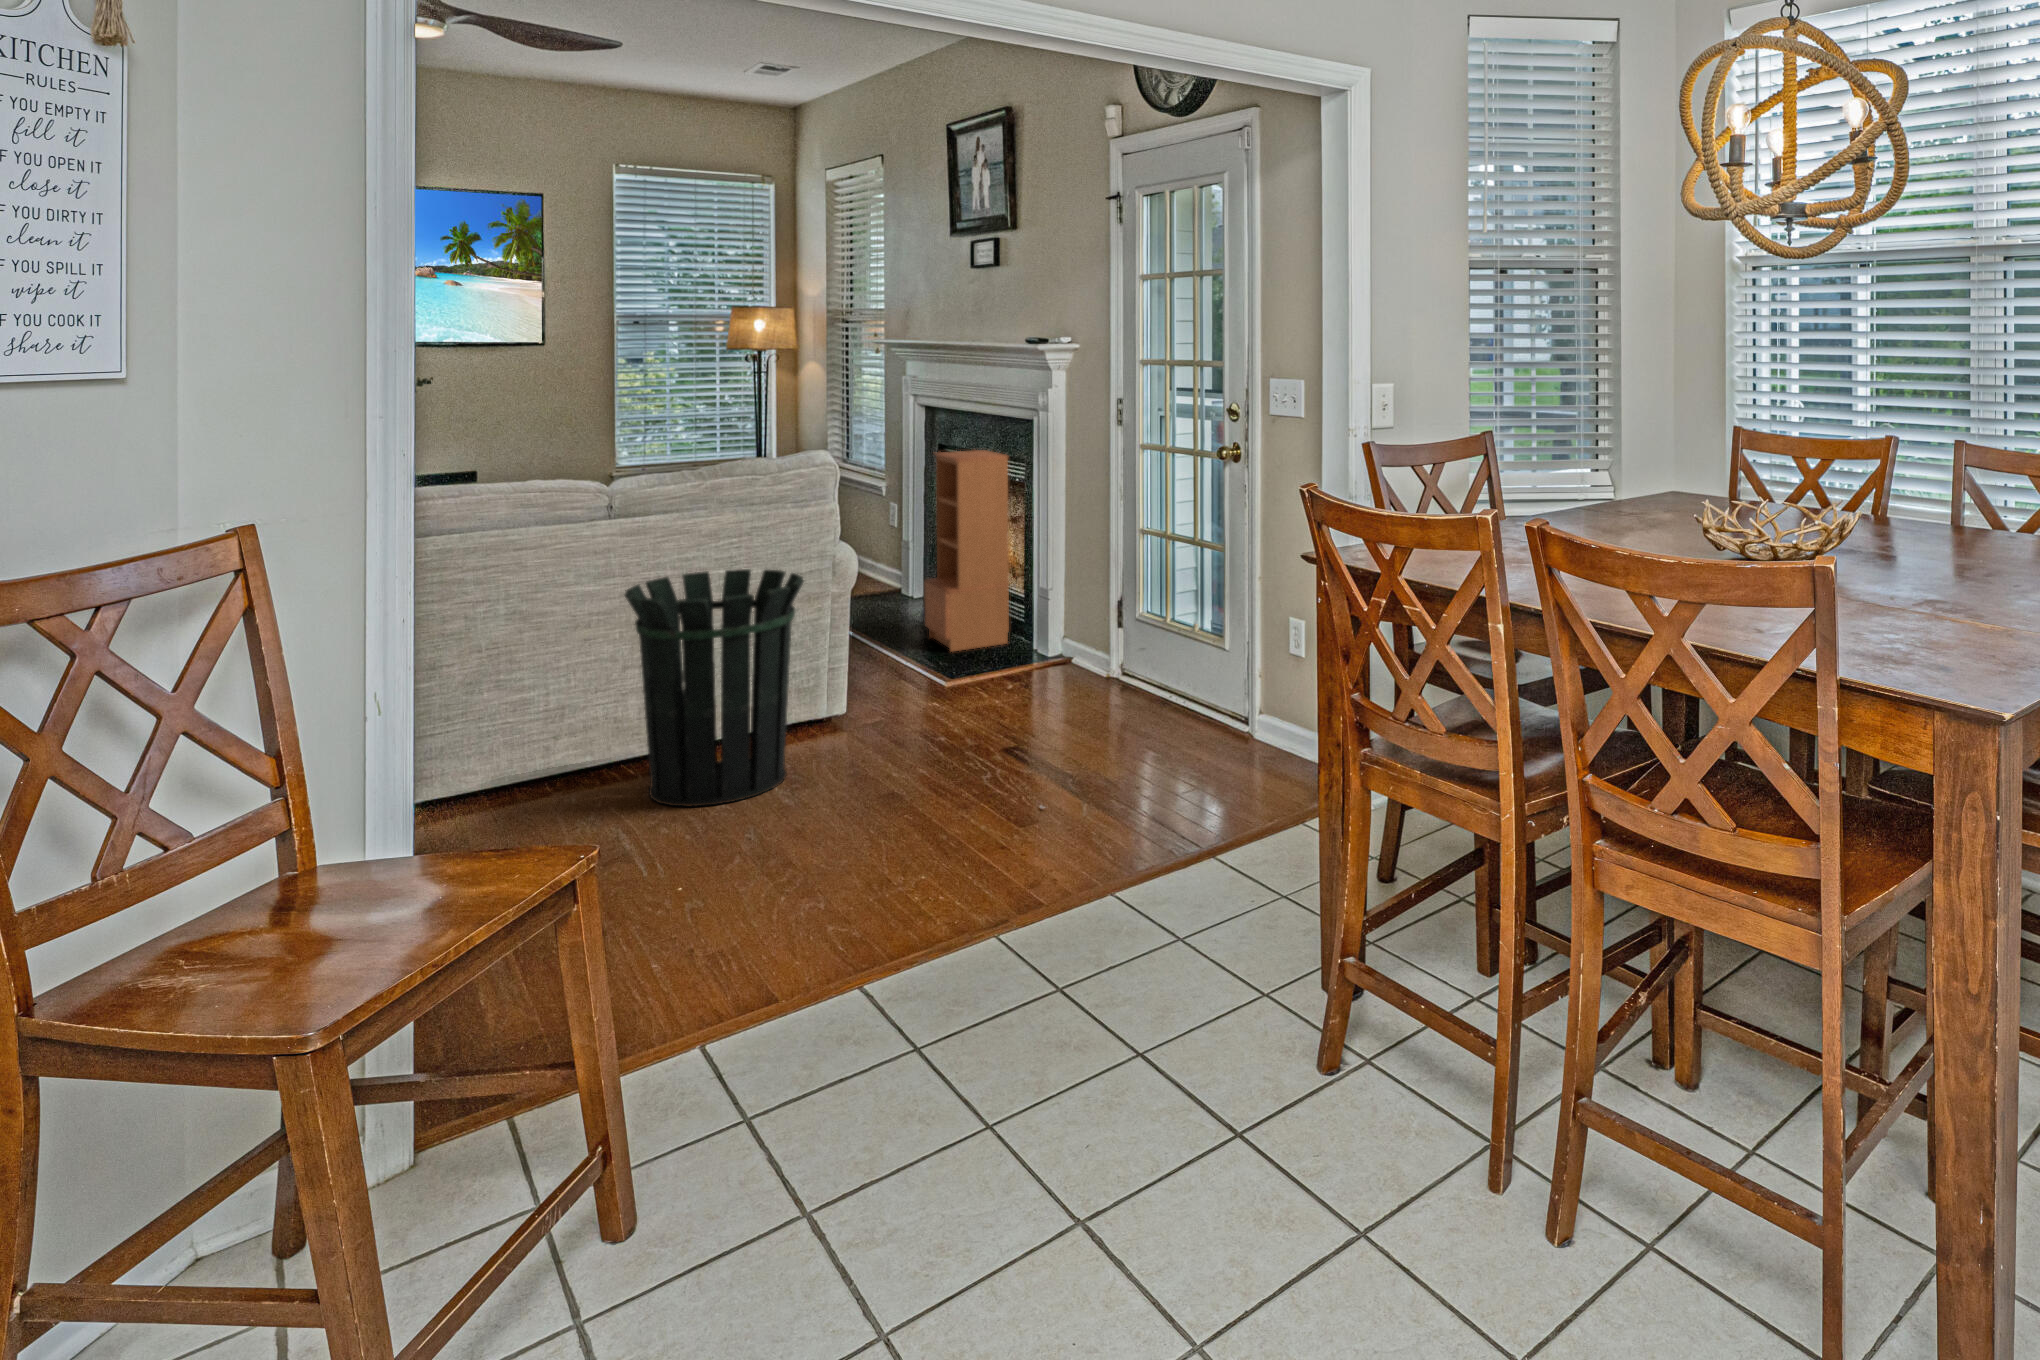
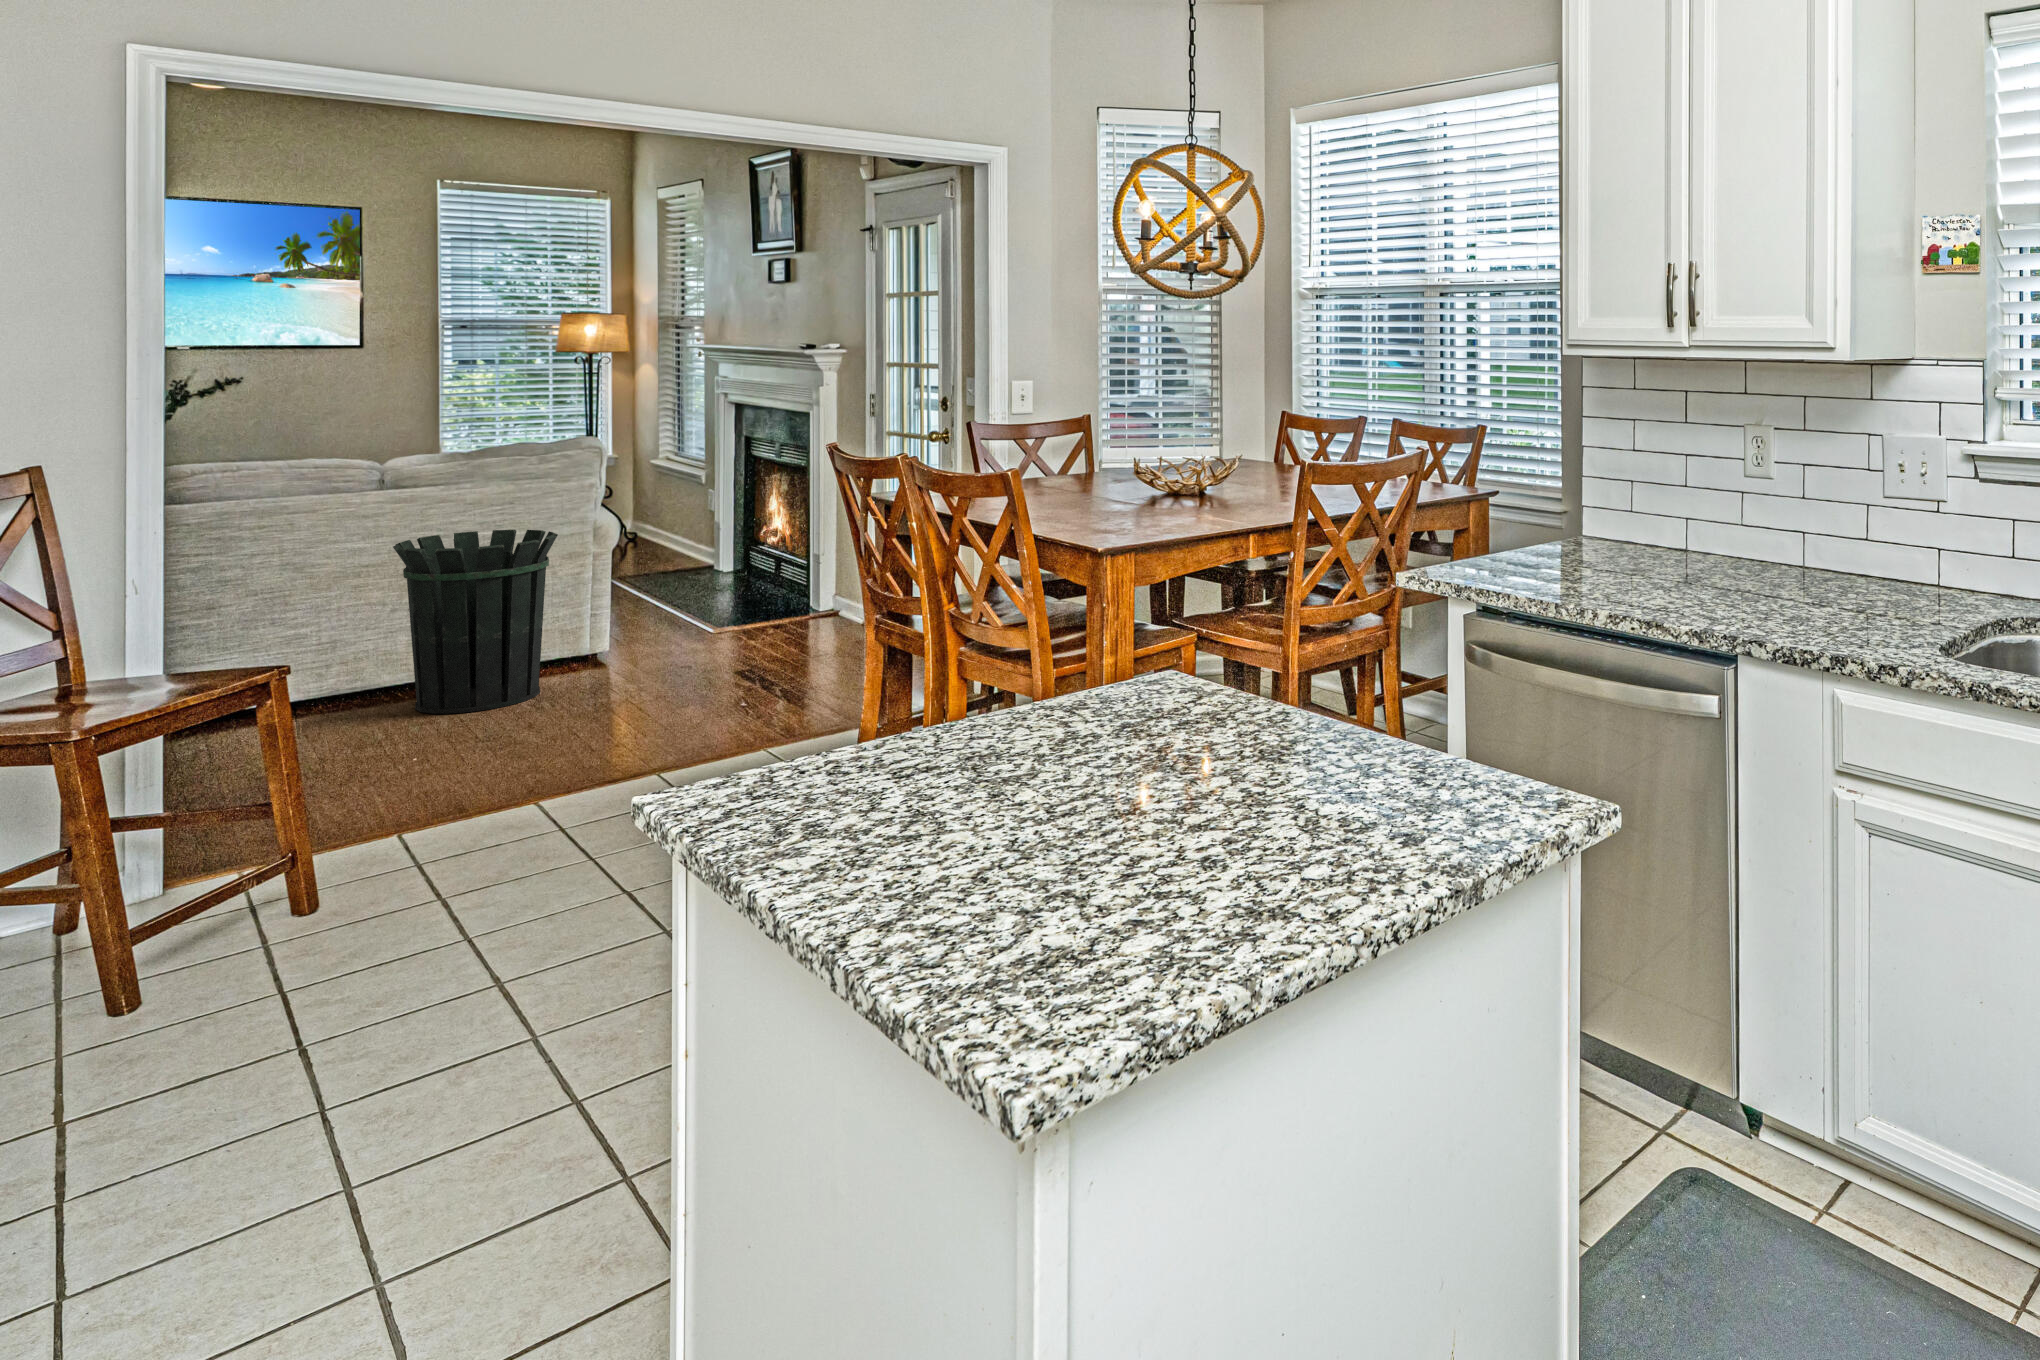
bookcase: present [924,450,1009,651] -> none [715,439,789,609]

